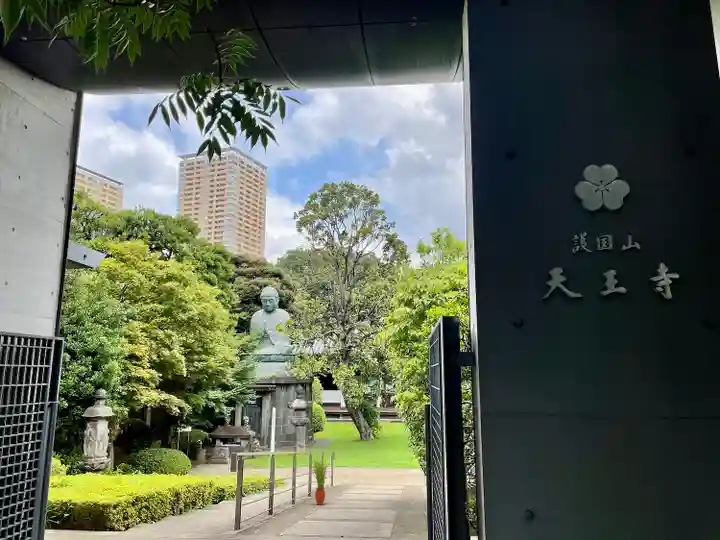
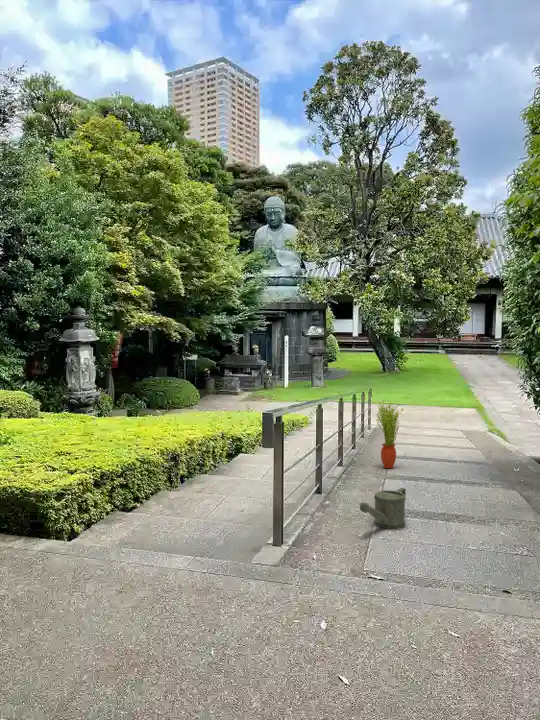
watering can: none [279,504,310,527] -> present [360,488,406,529]

